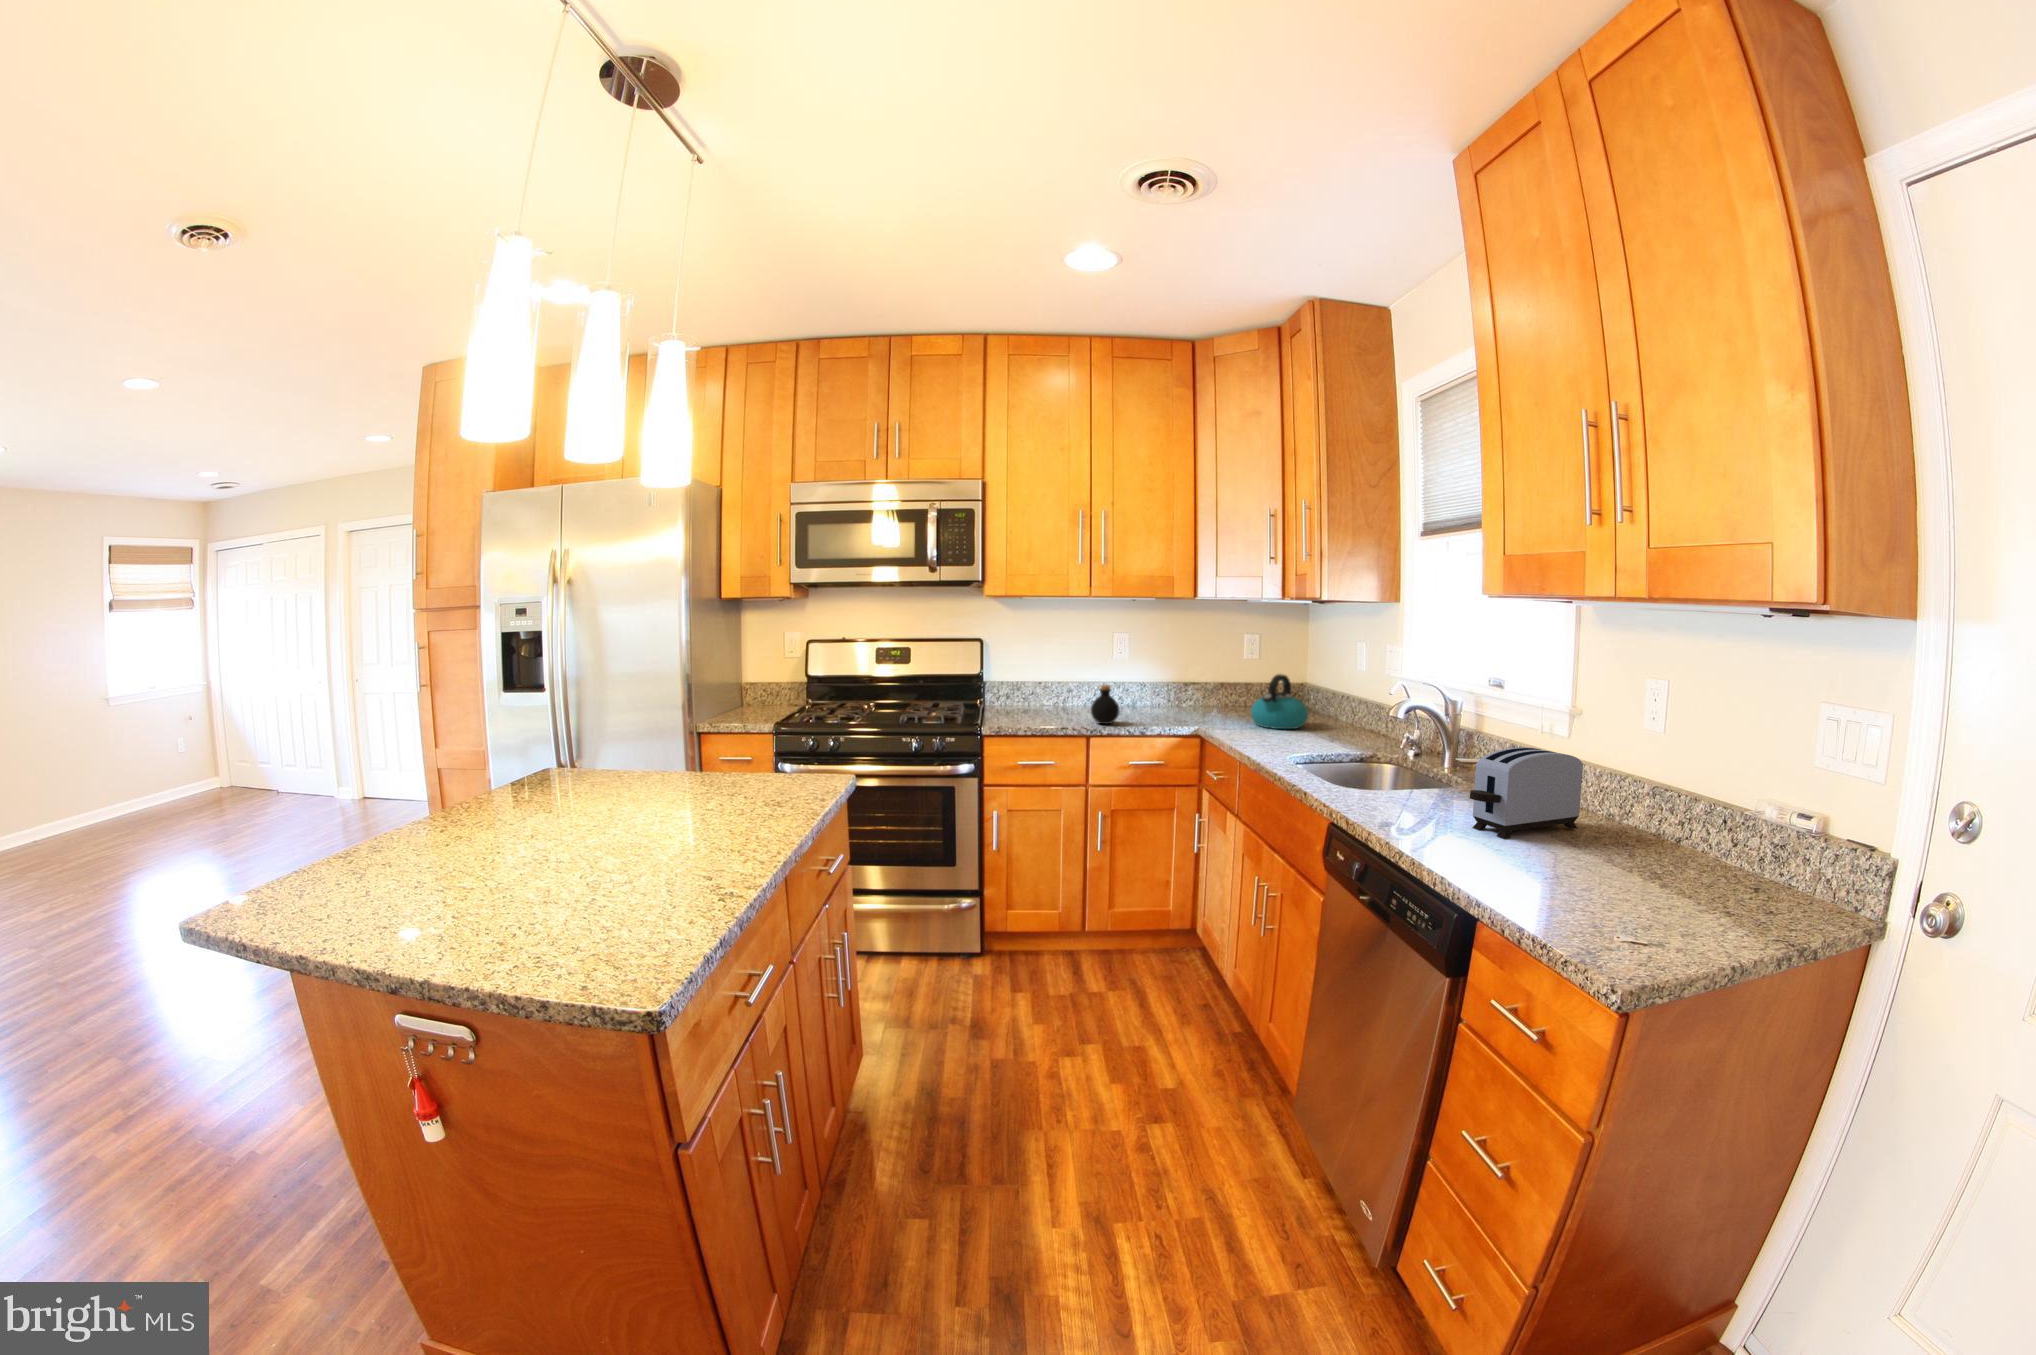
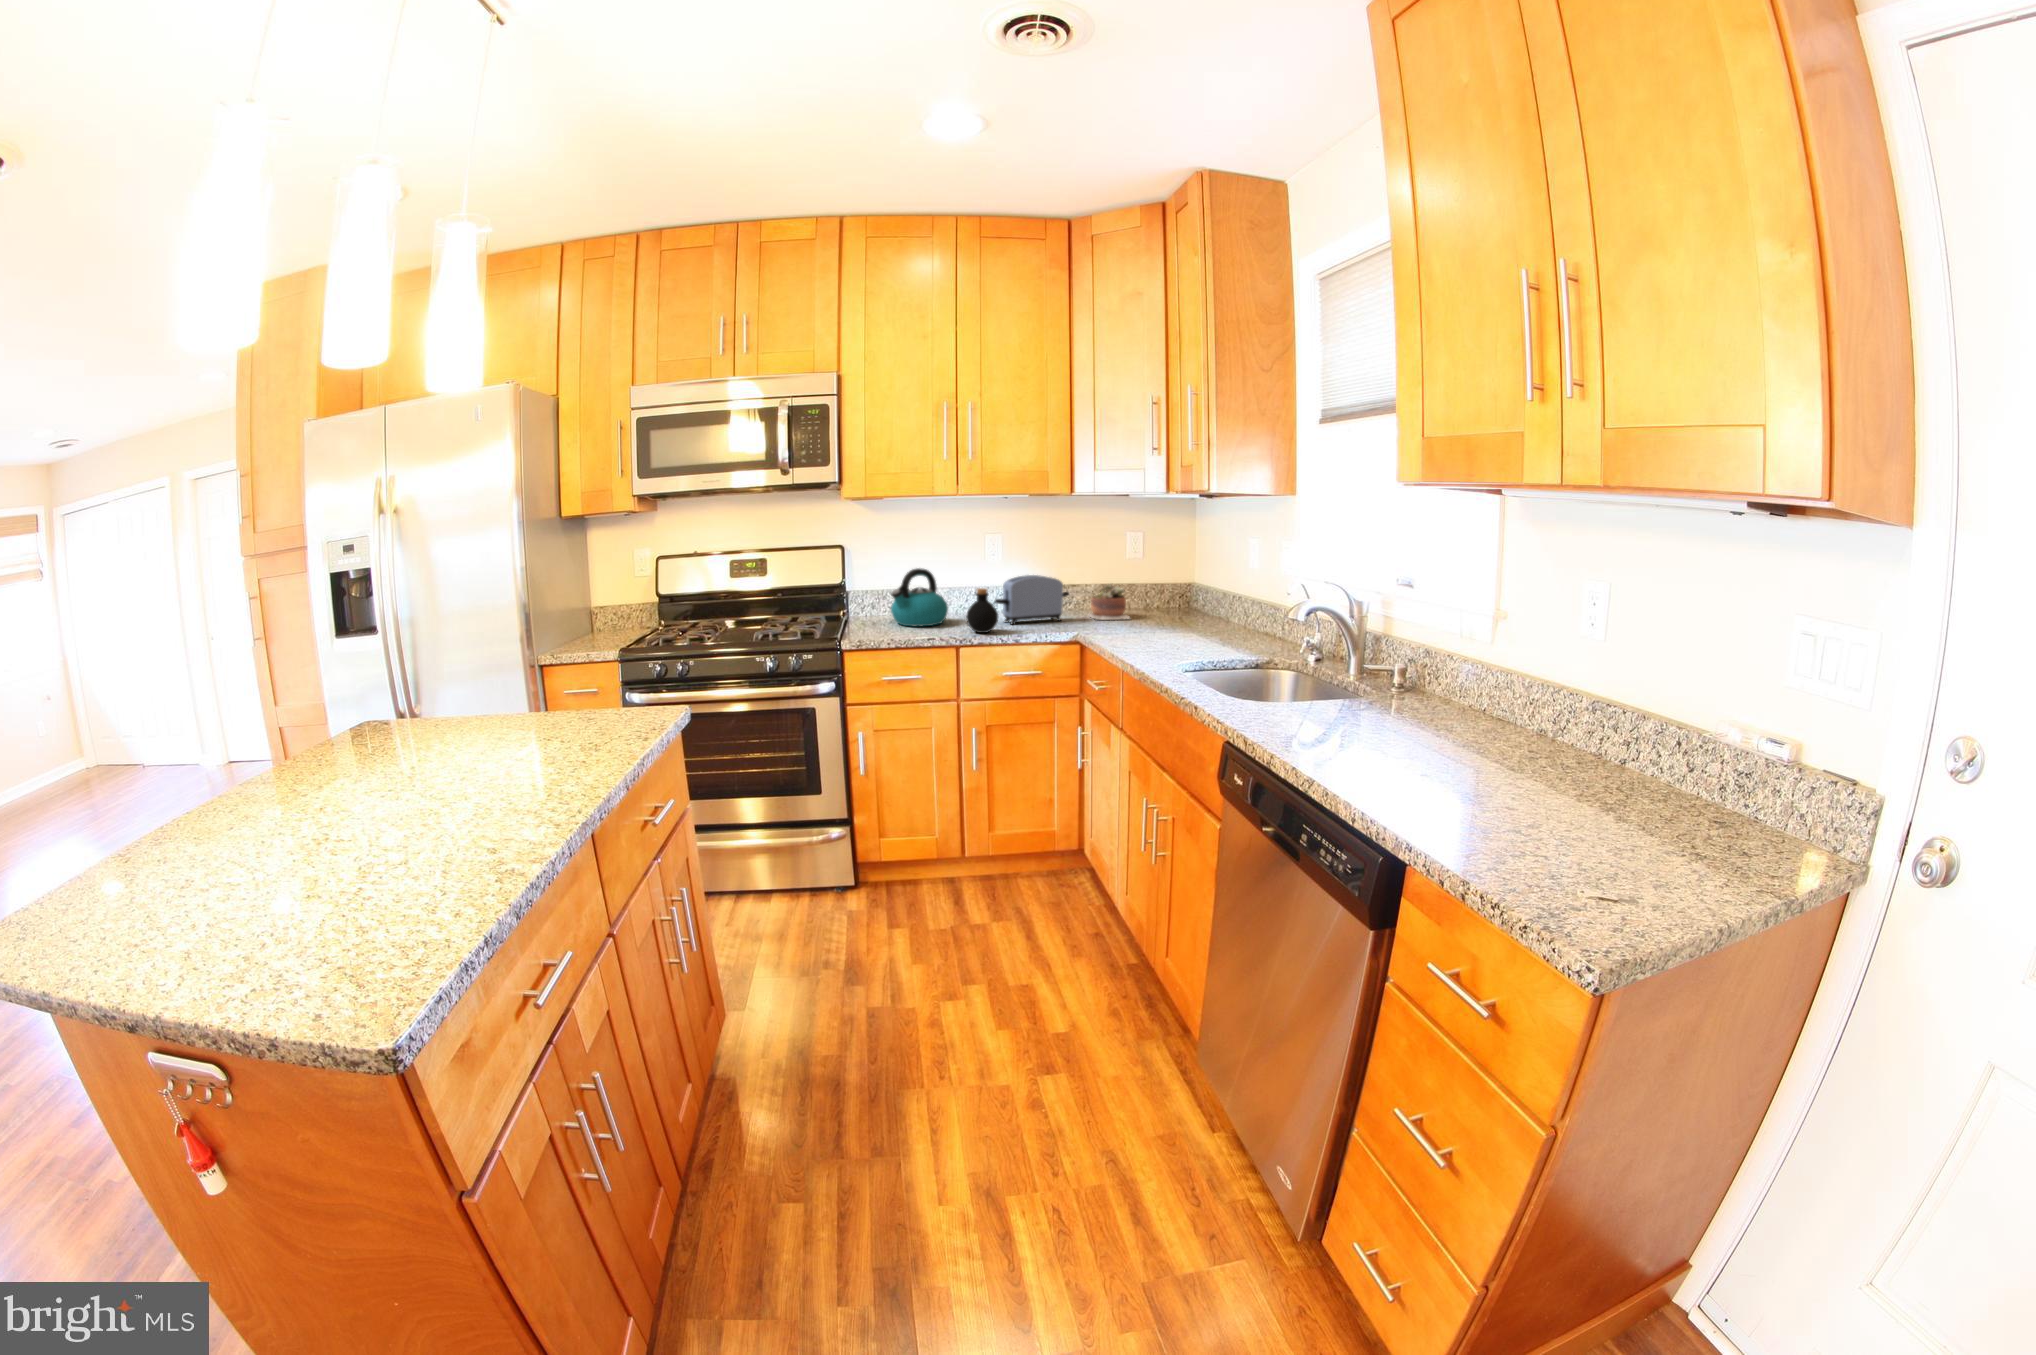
kettle: present [1251,674,1308,729] -> present [891,568,948,626]
succulent plant: none [1199,681,1241,715] -> present [1089,584,1130,620]
toaster: present [1470,747,1583,838] -> present [995,575,1069,625]

